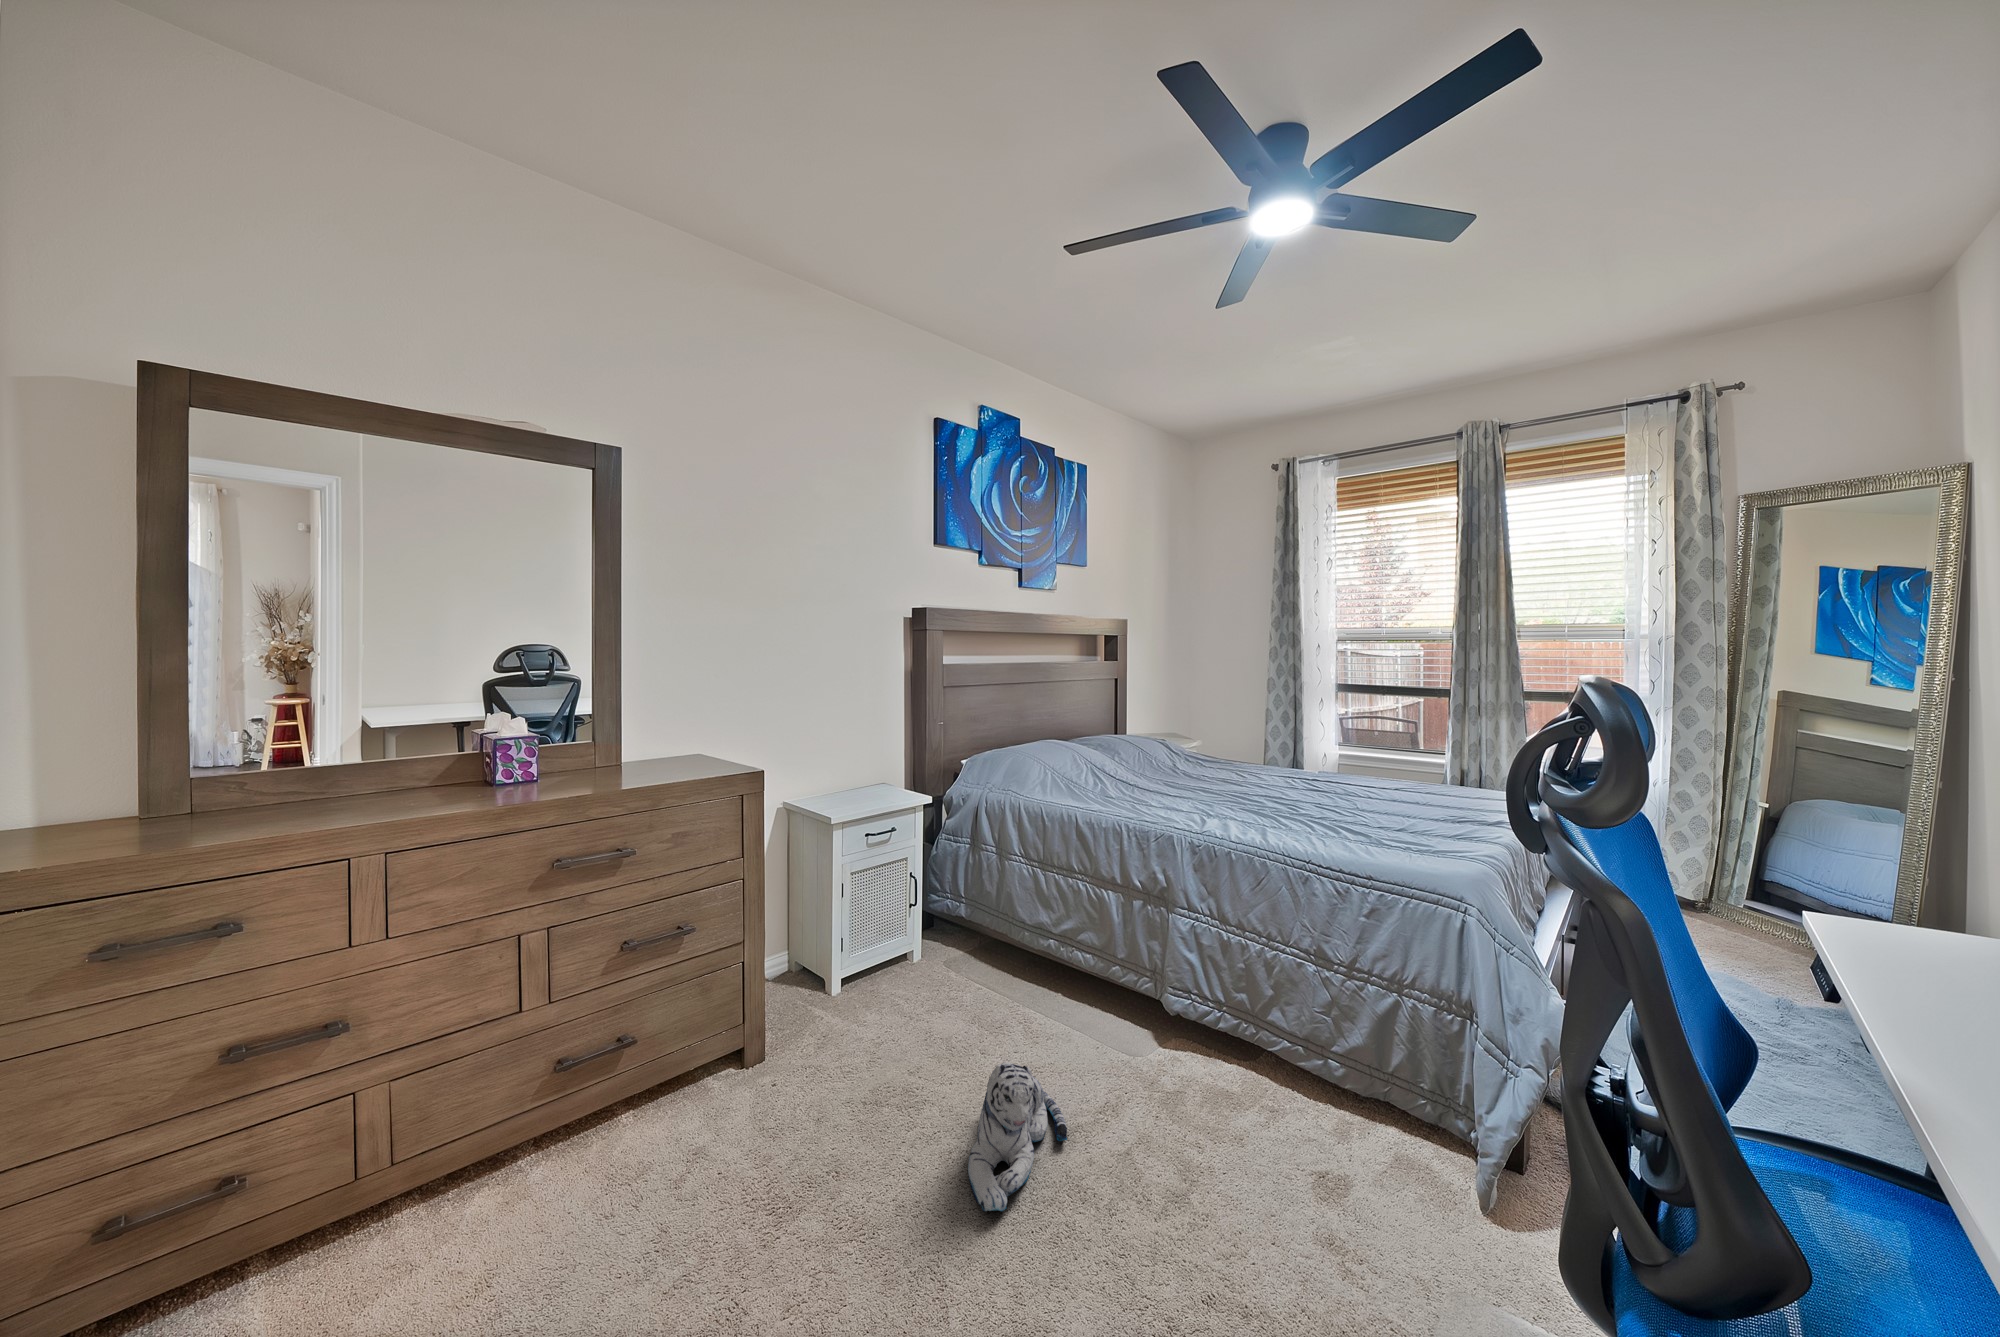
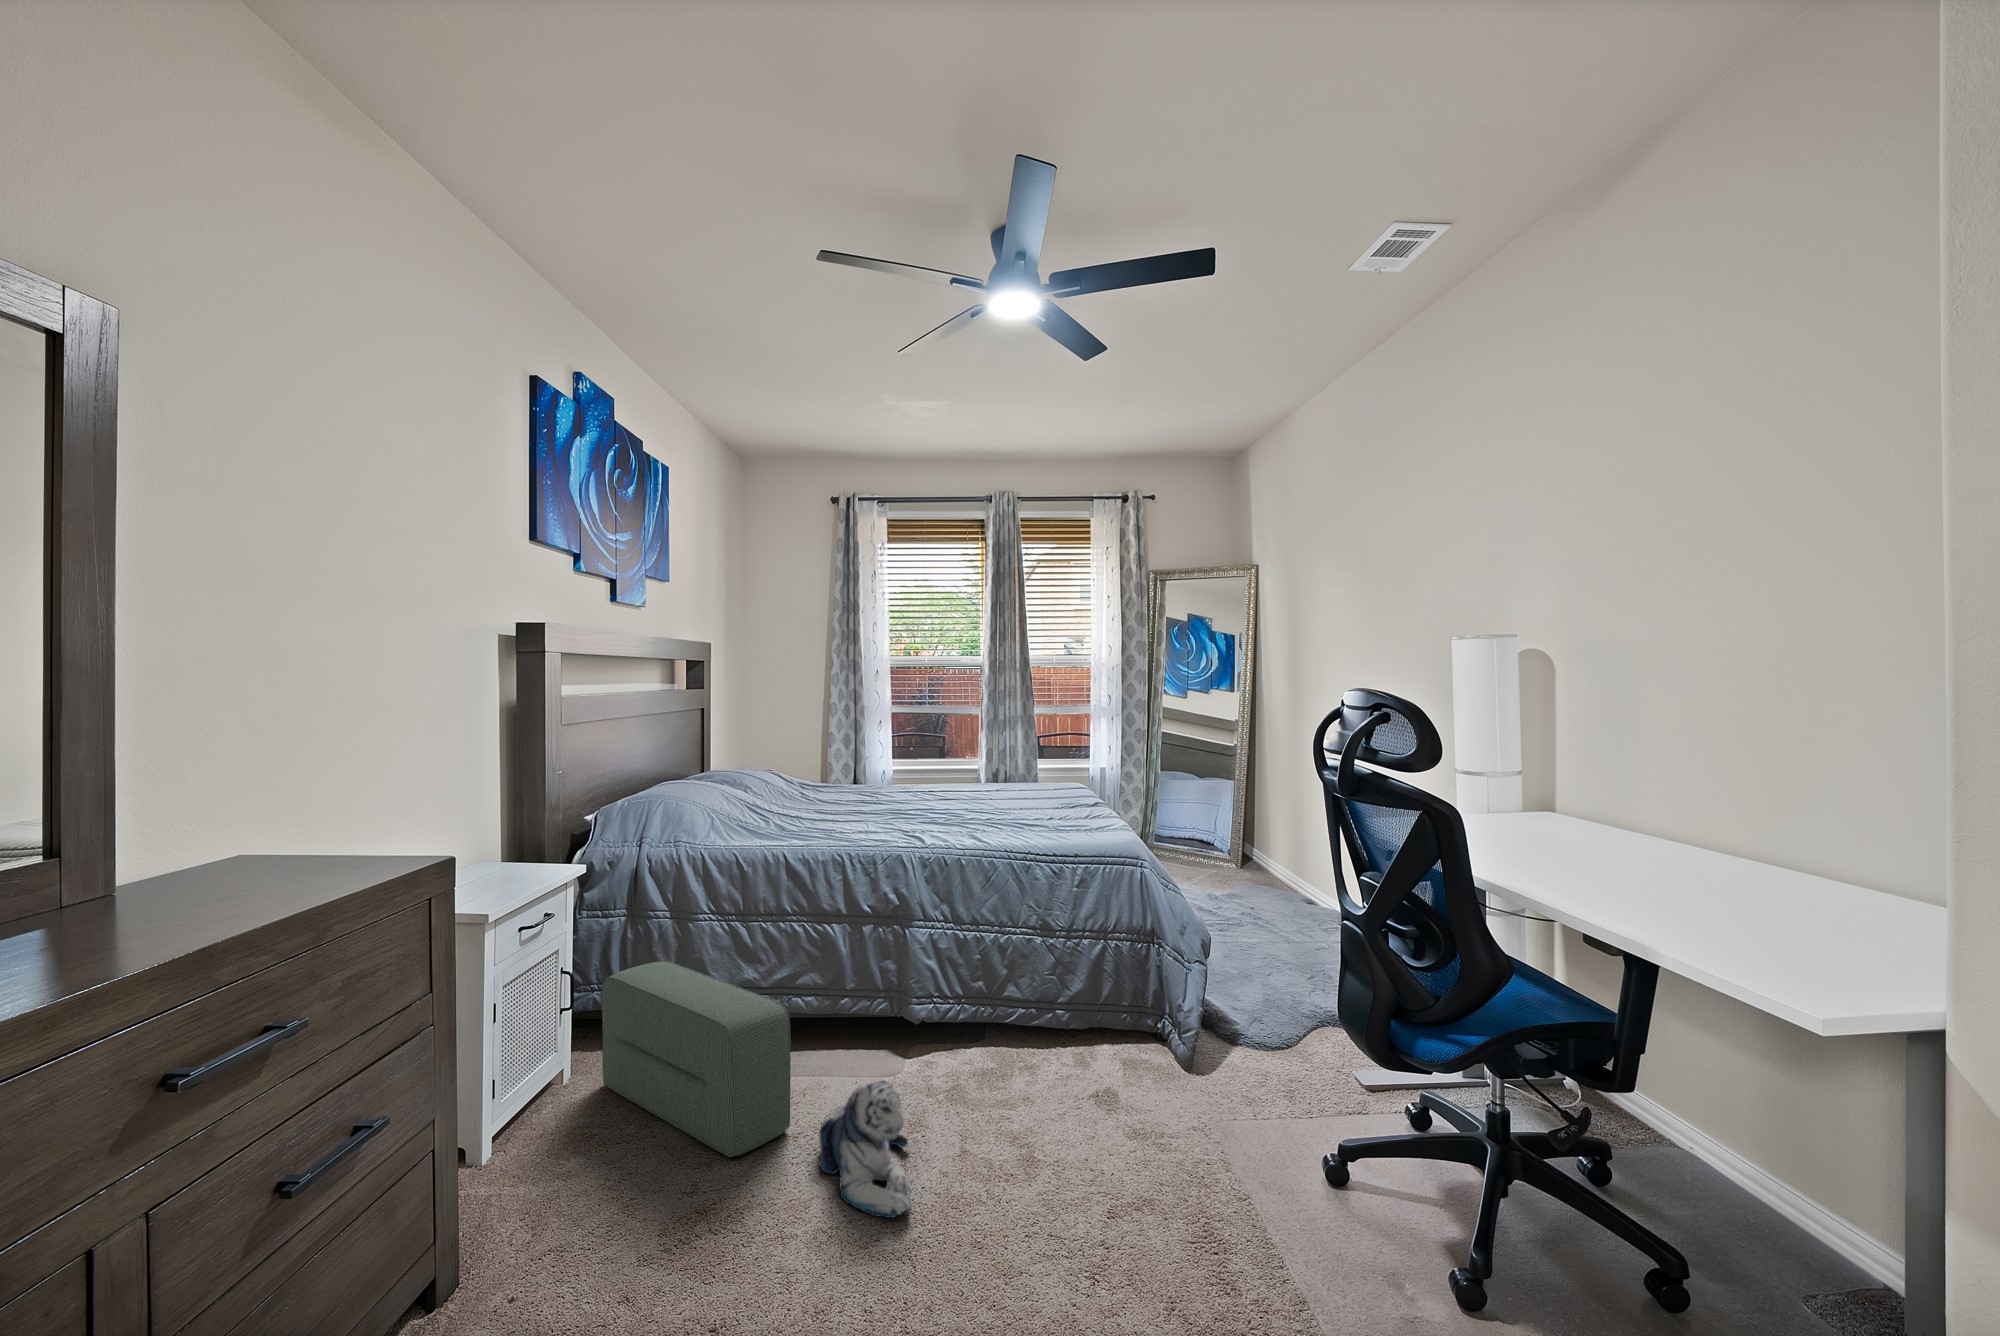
pouf: none [921,888,996,1078] -> present [602,961,791,1157]

